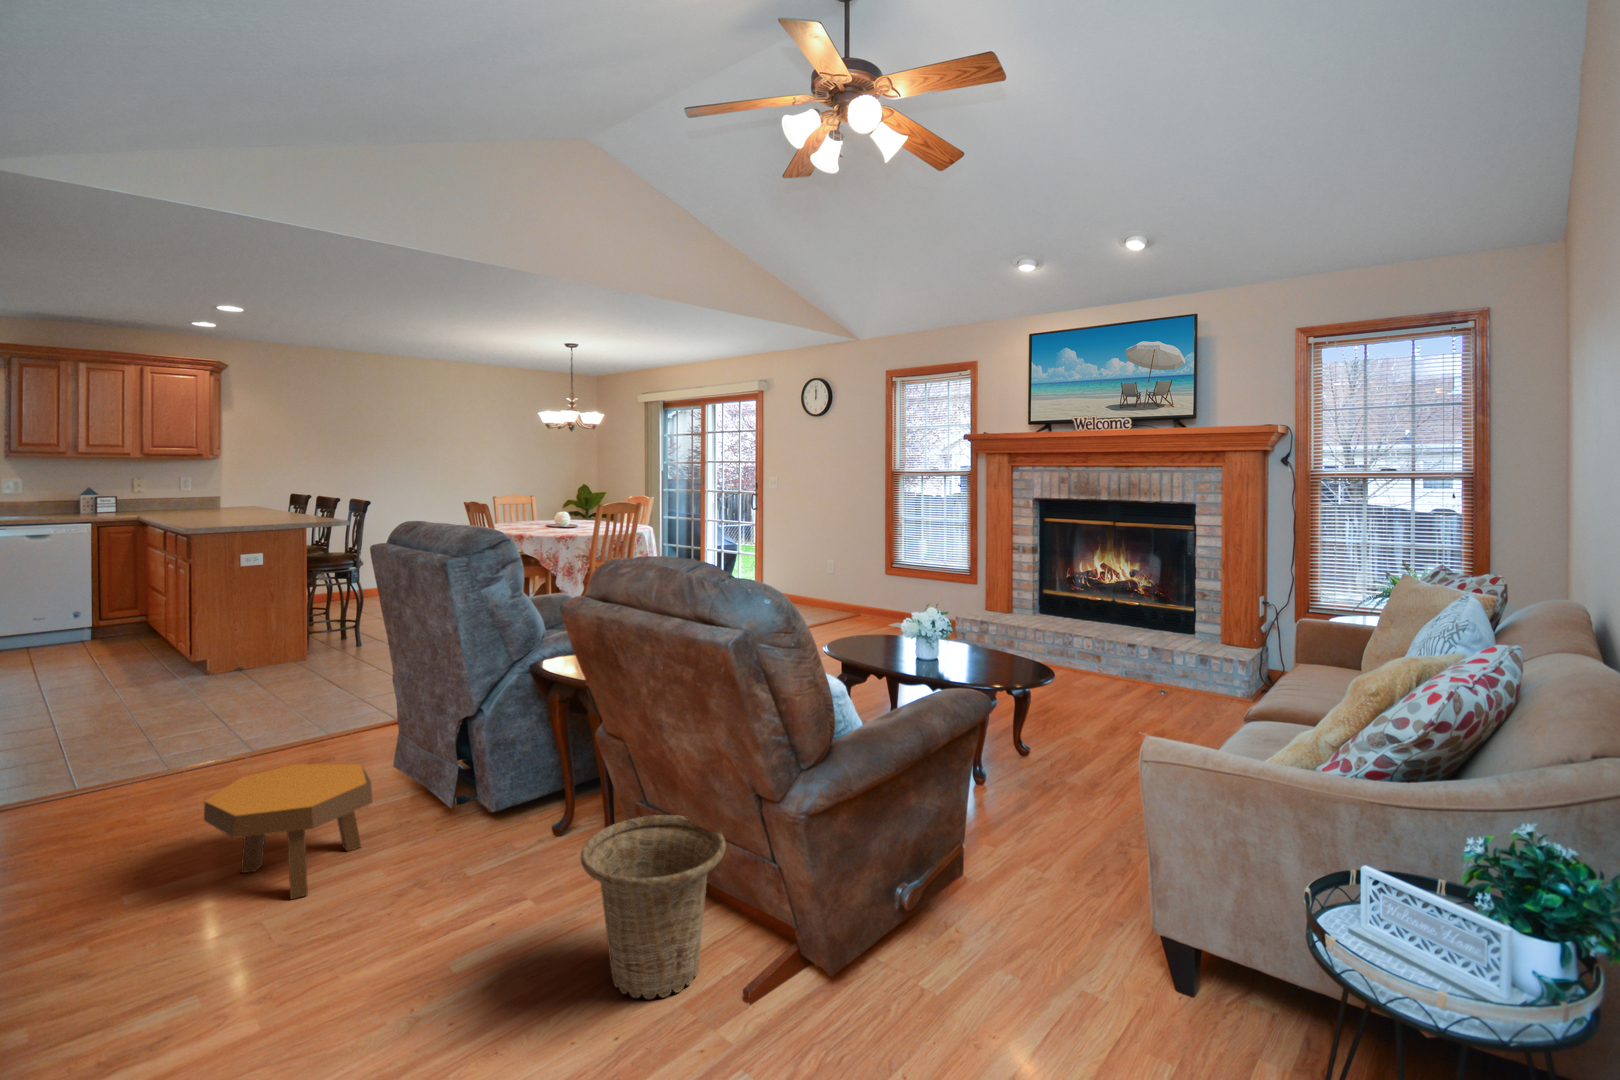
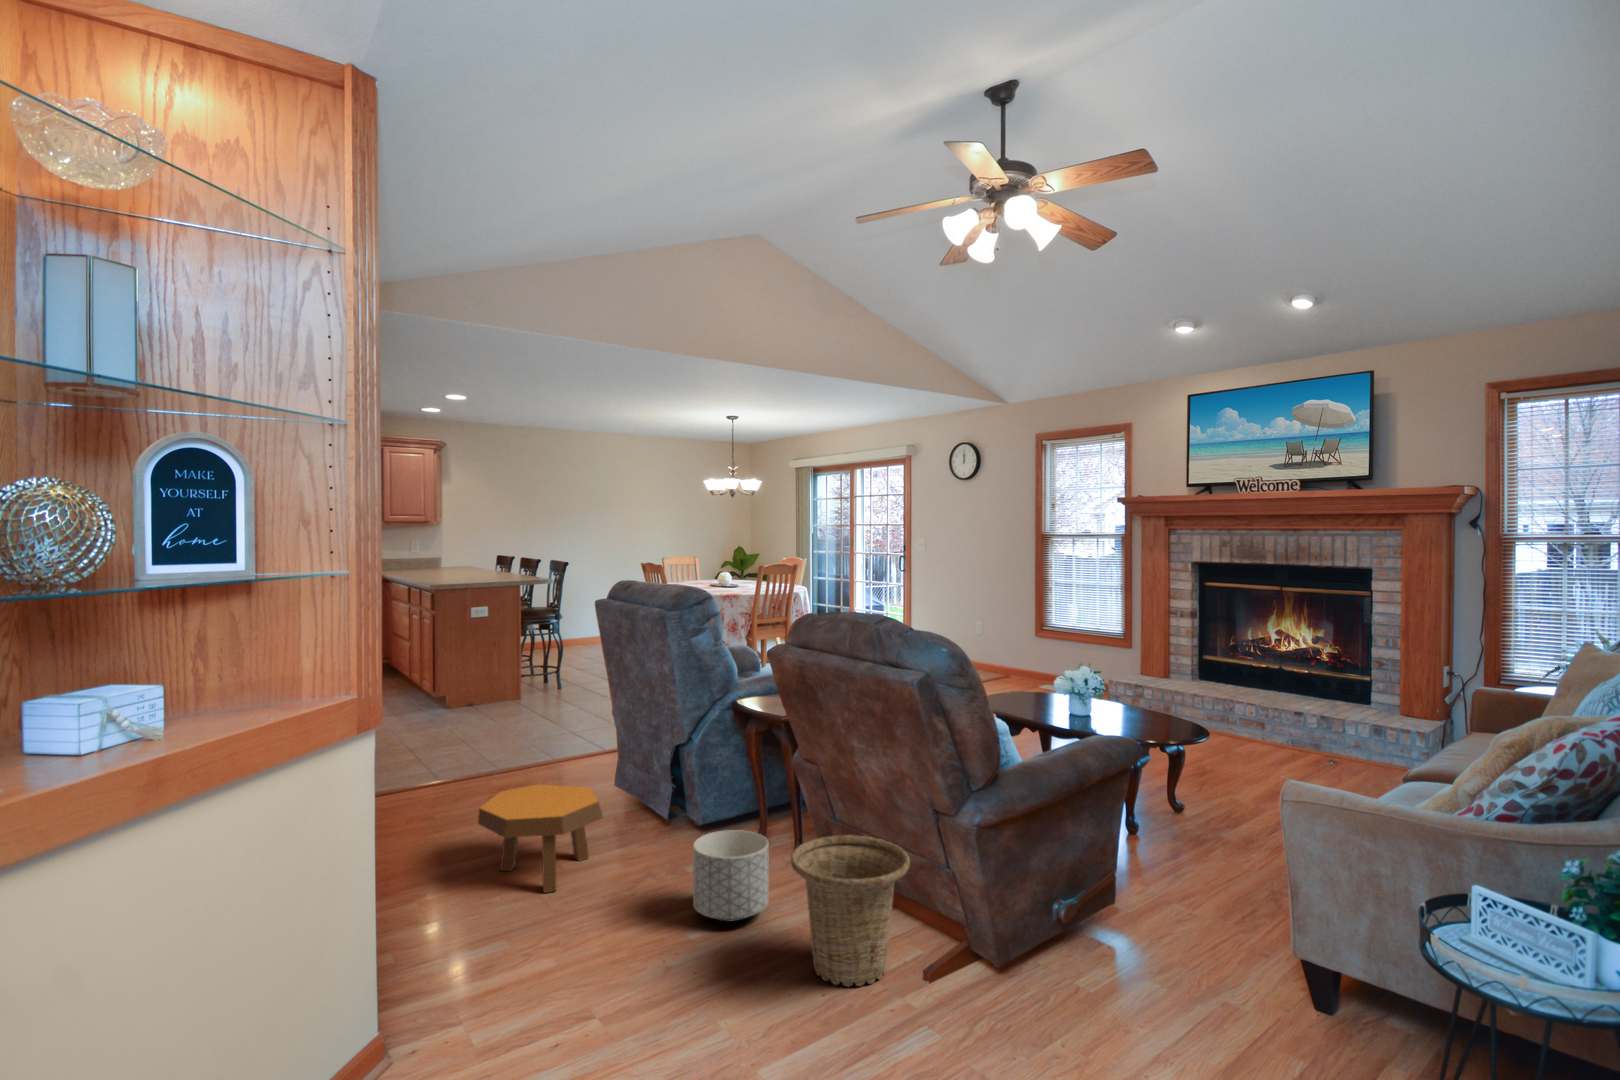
planter: none [473,811,568,921] -> present [693,830,769,921]

